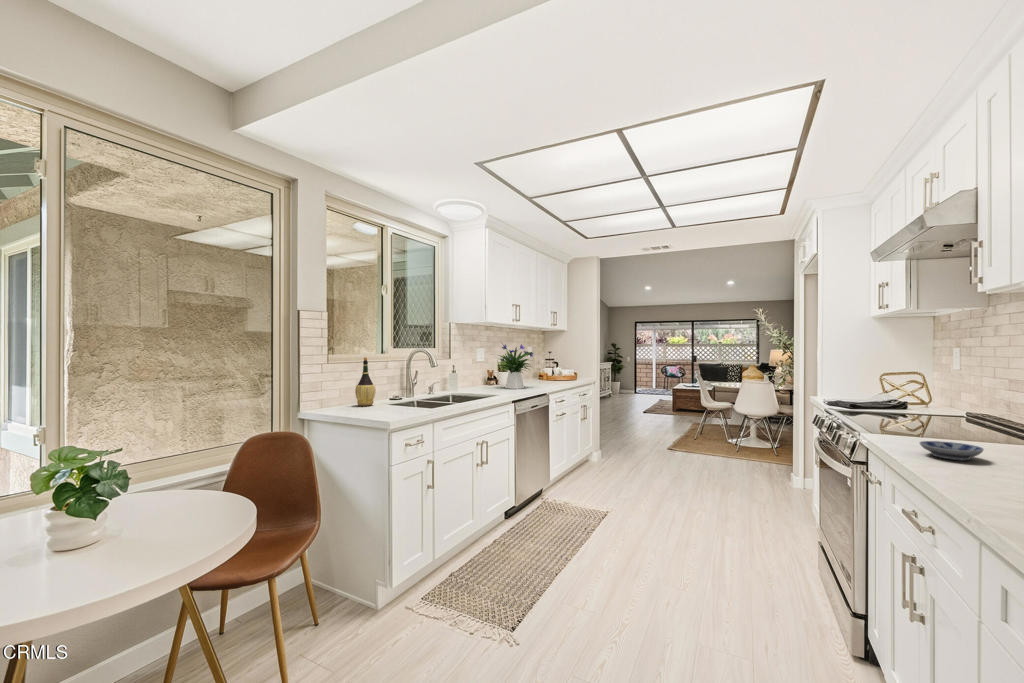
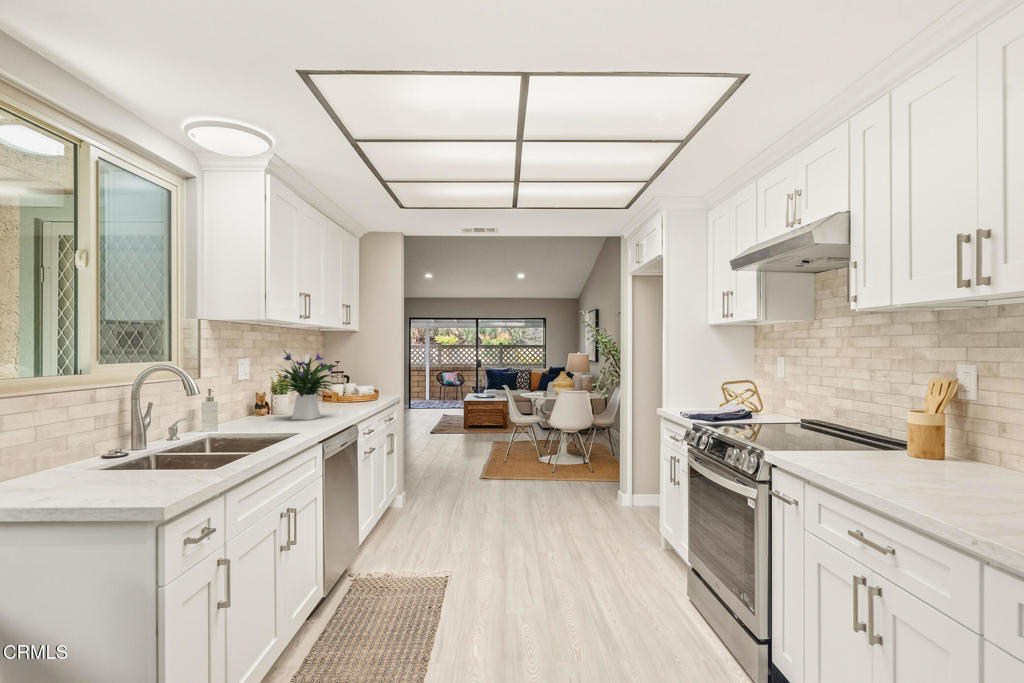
wine bottle: present [355,357,376,406] -> none [35,385,82,477]
bowl: present [920,441,984,460] -> none [838,456,890,474]

